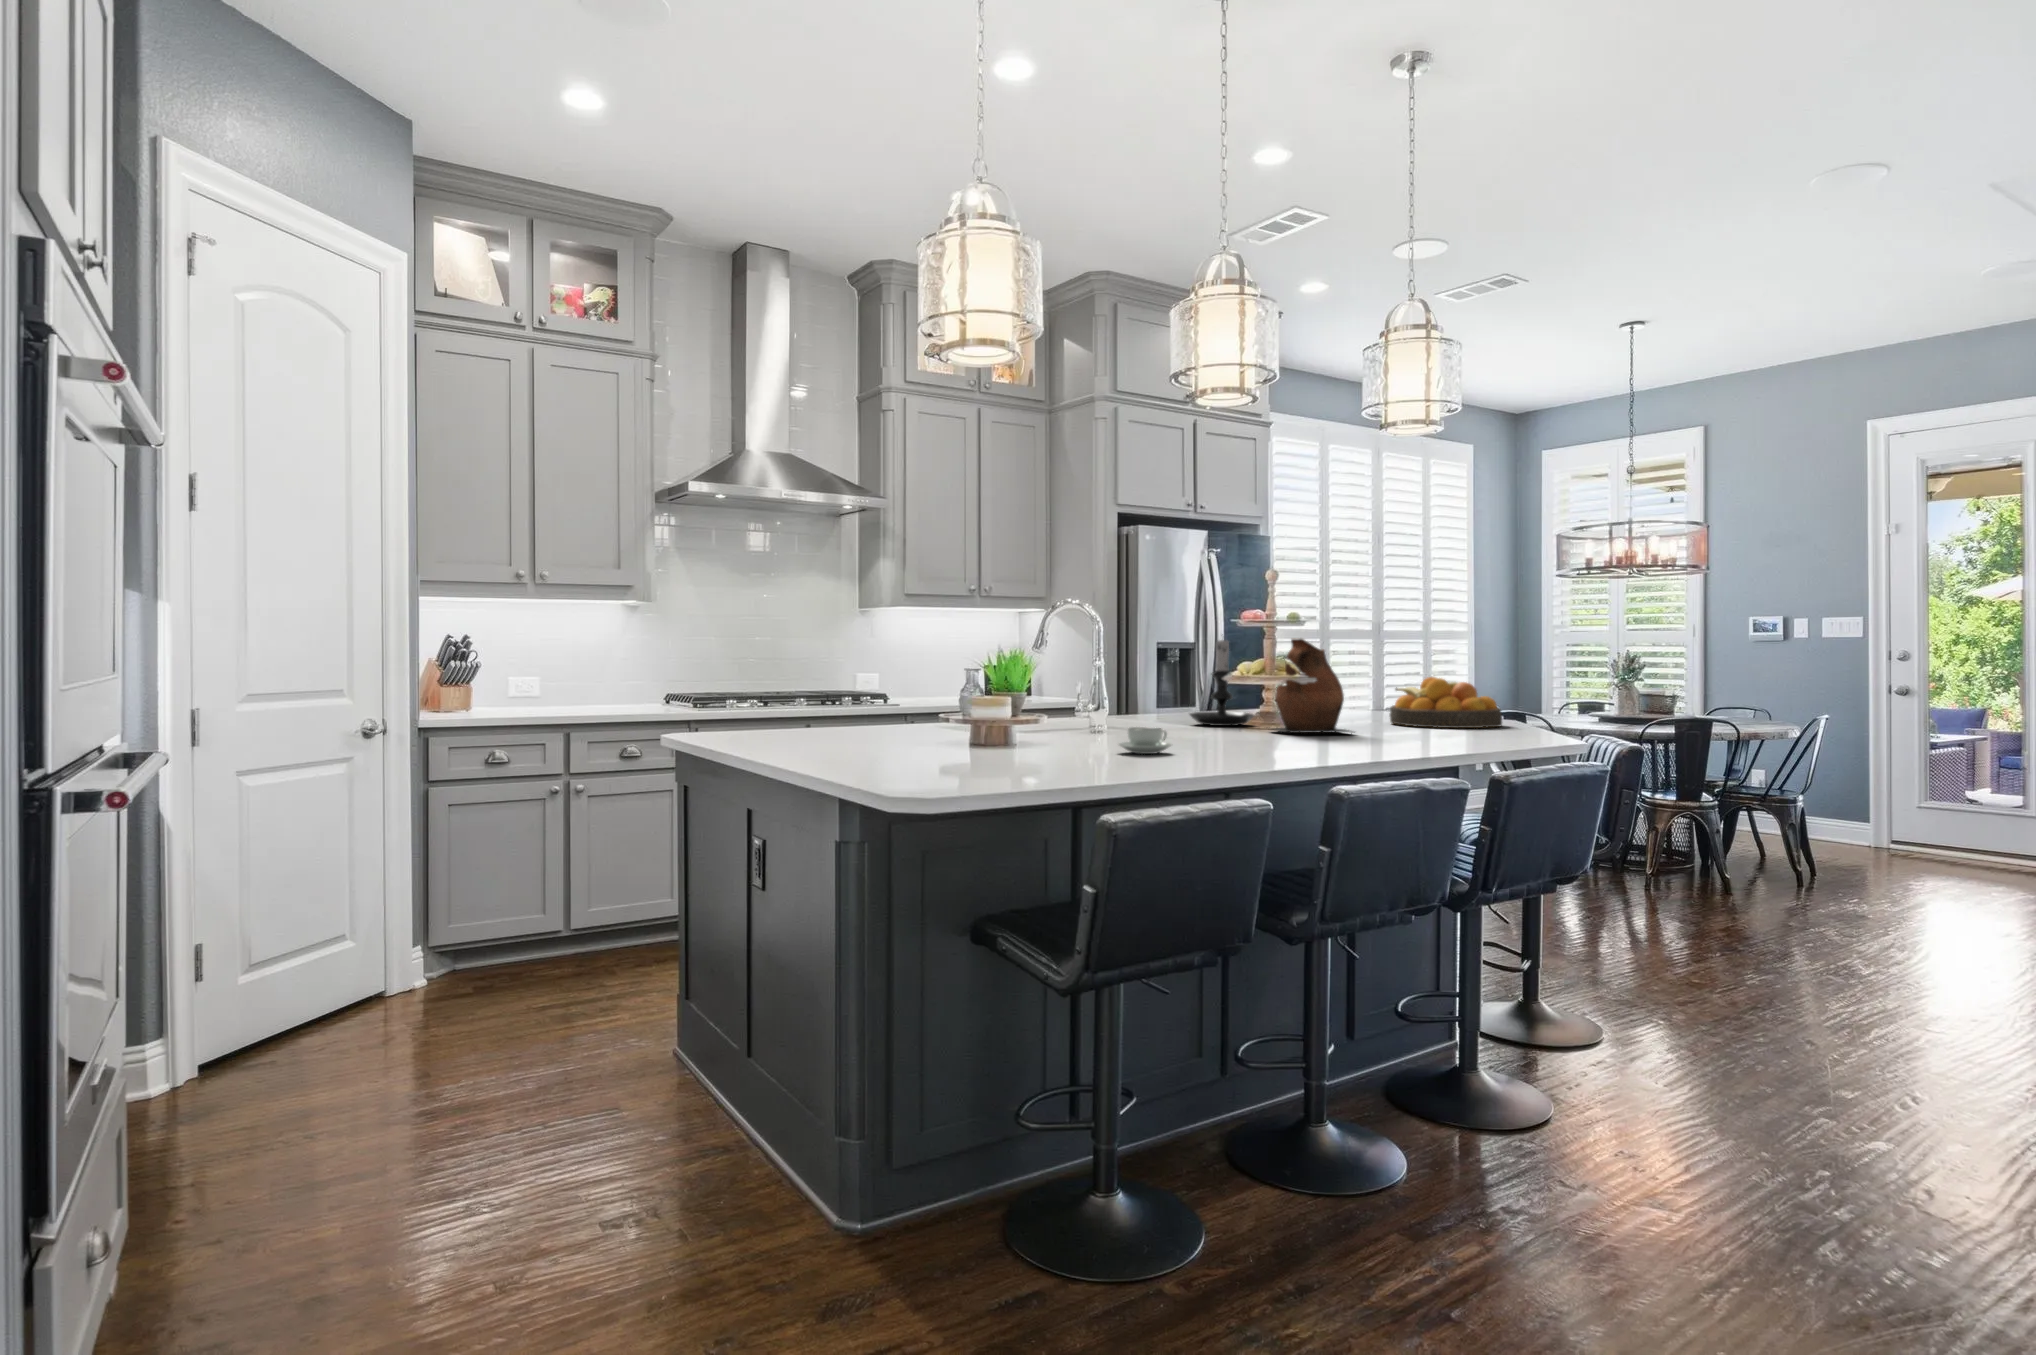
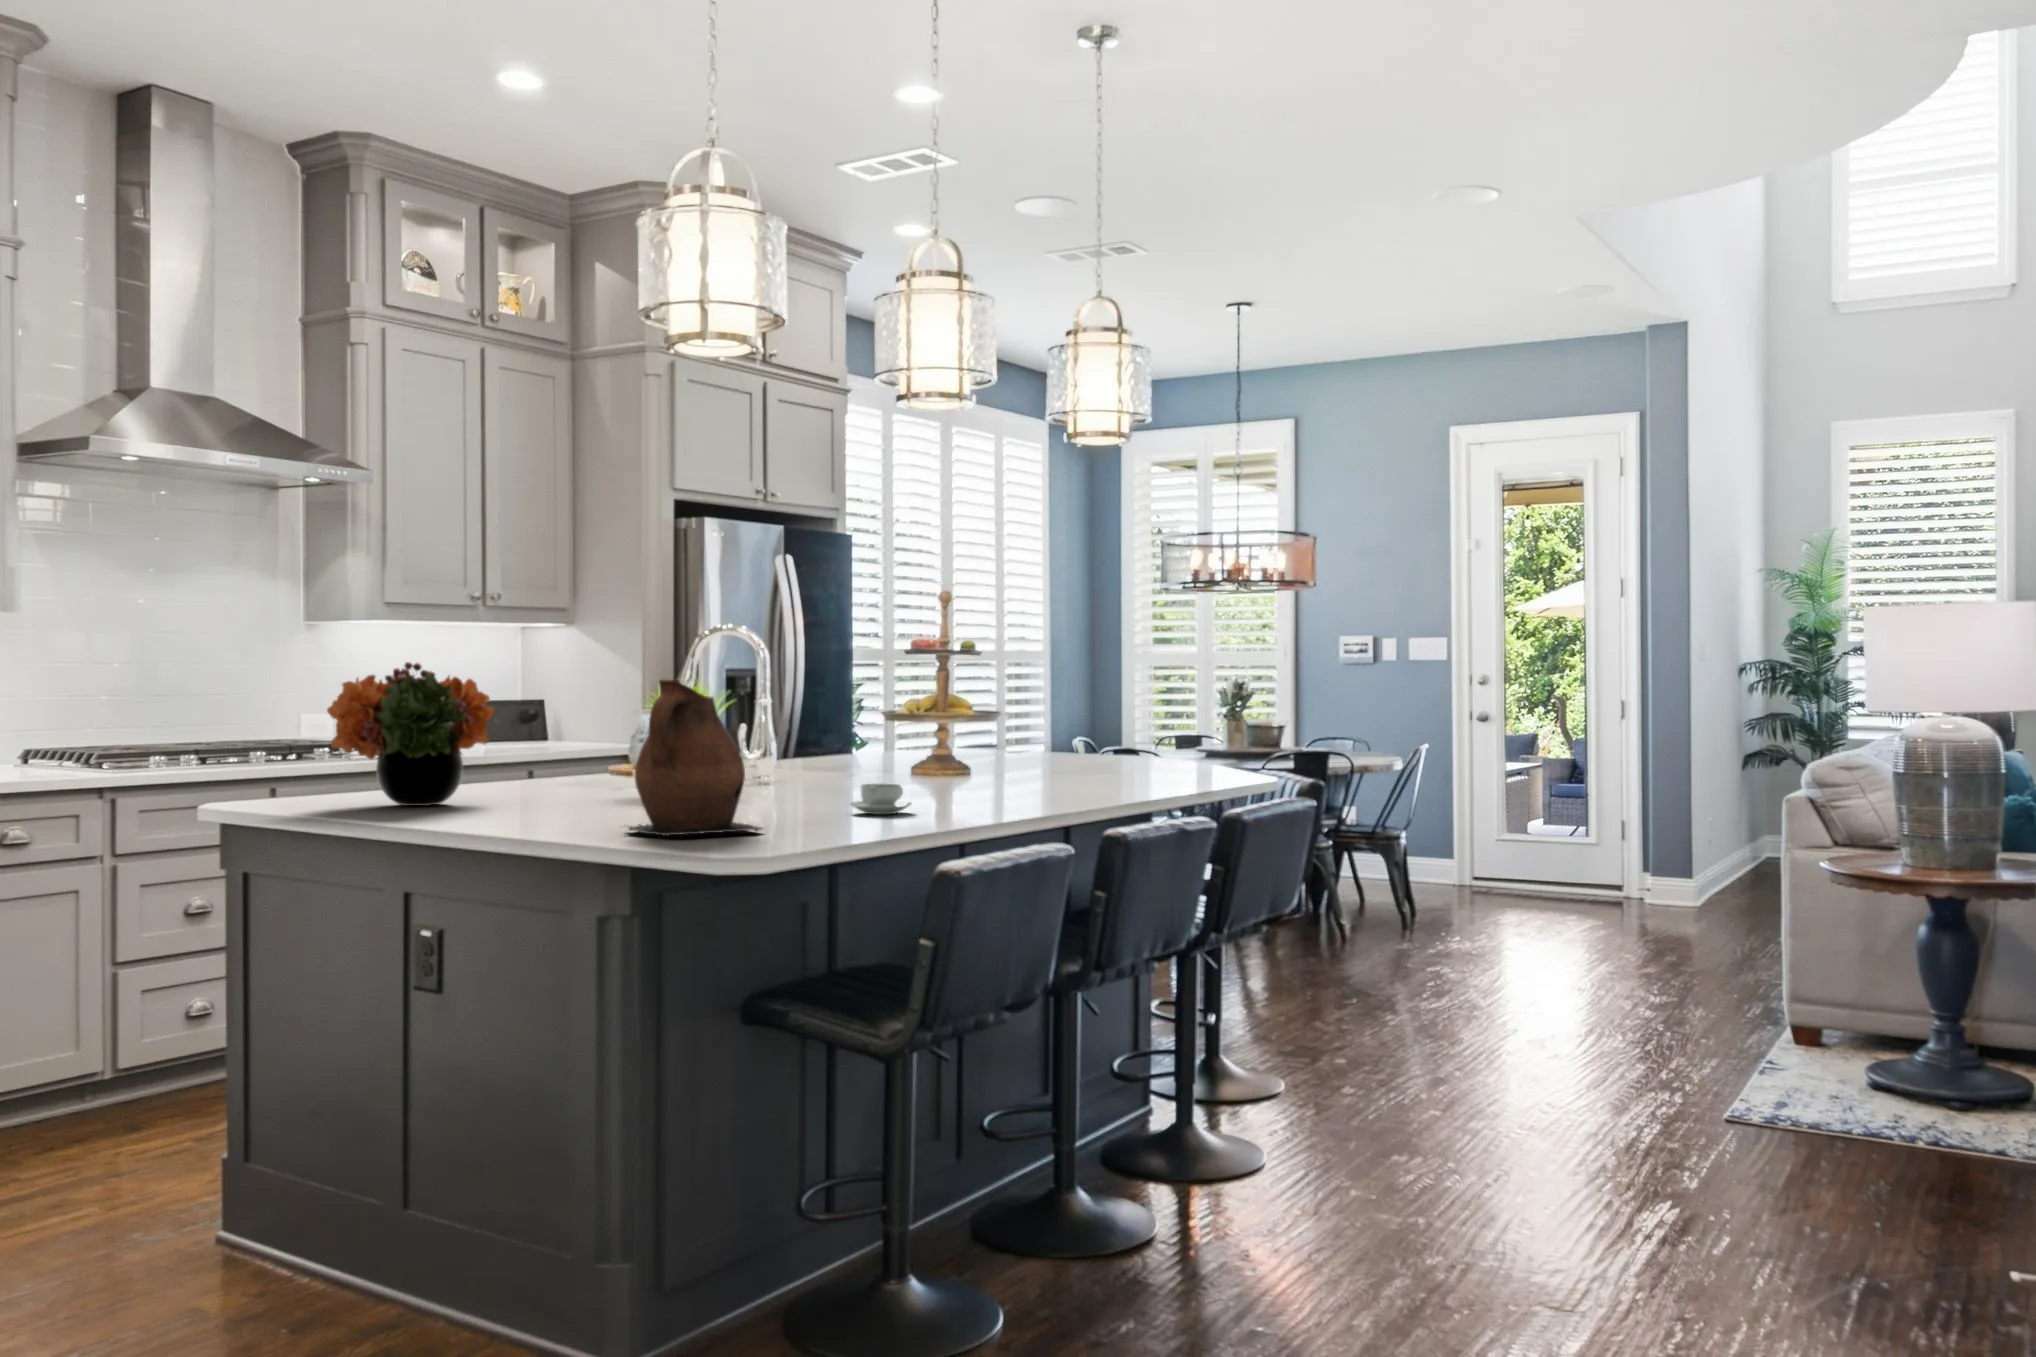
flower arrangement: none [758,626,880,735] -> present [327,662,493,806]
ceramic pitcher: present [1274,638,1353,733] -> present [628,680,763,836]
candle holder: present [1190,640,1254,726] -> none [846,667,923,777]
fruit bowl: present [1390,677,1502,728] -> none [1061,715,1180,772]

